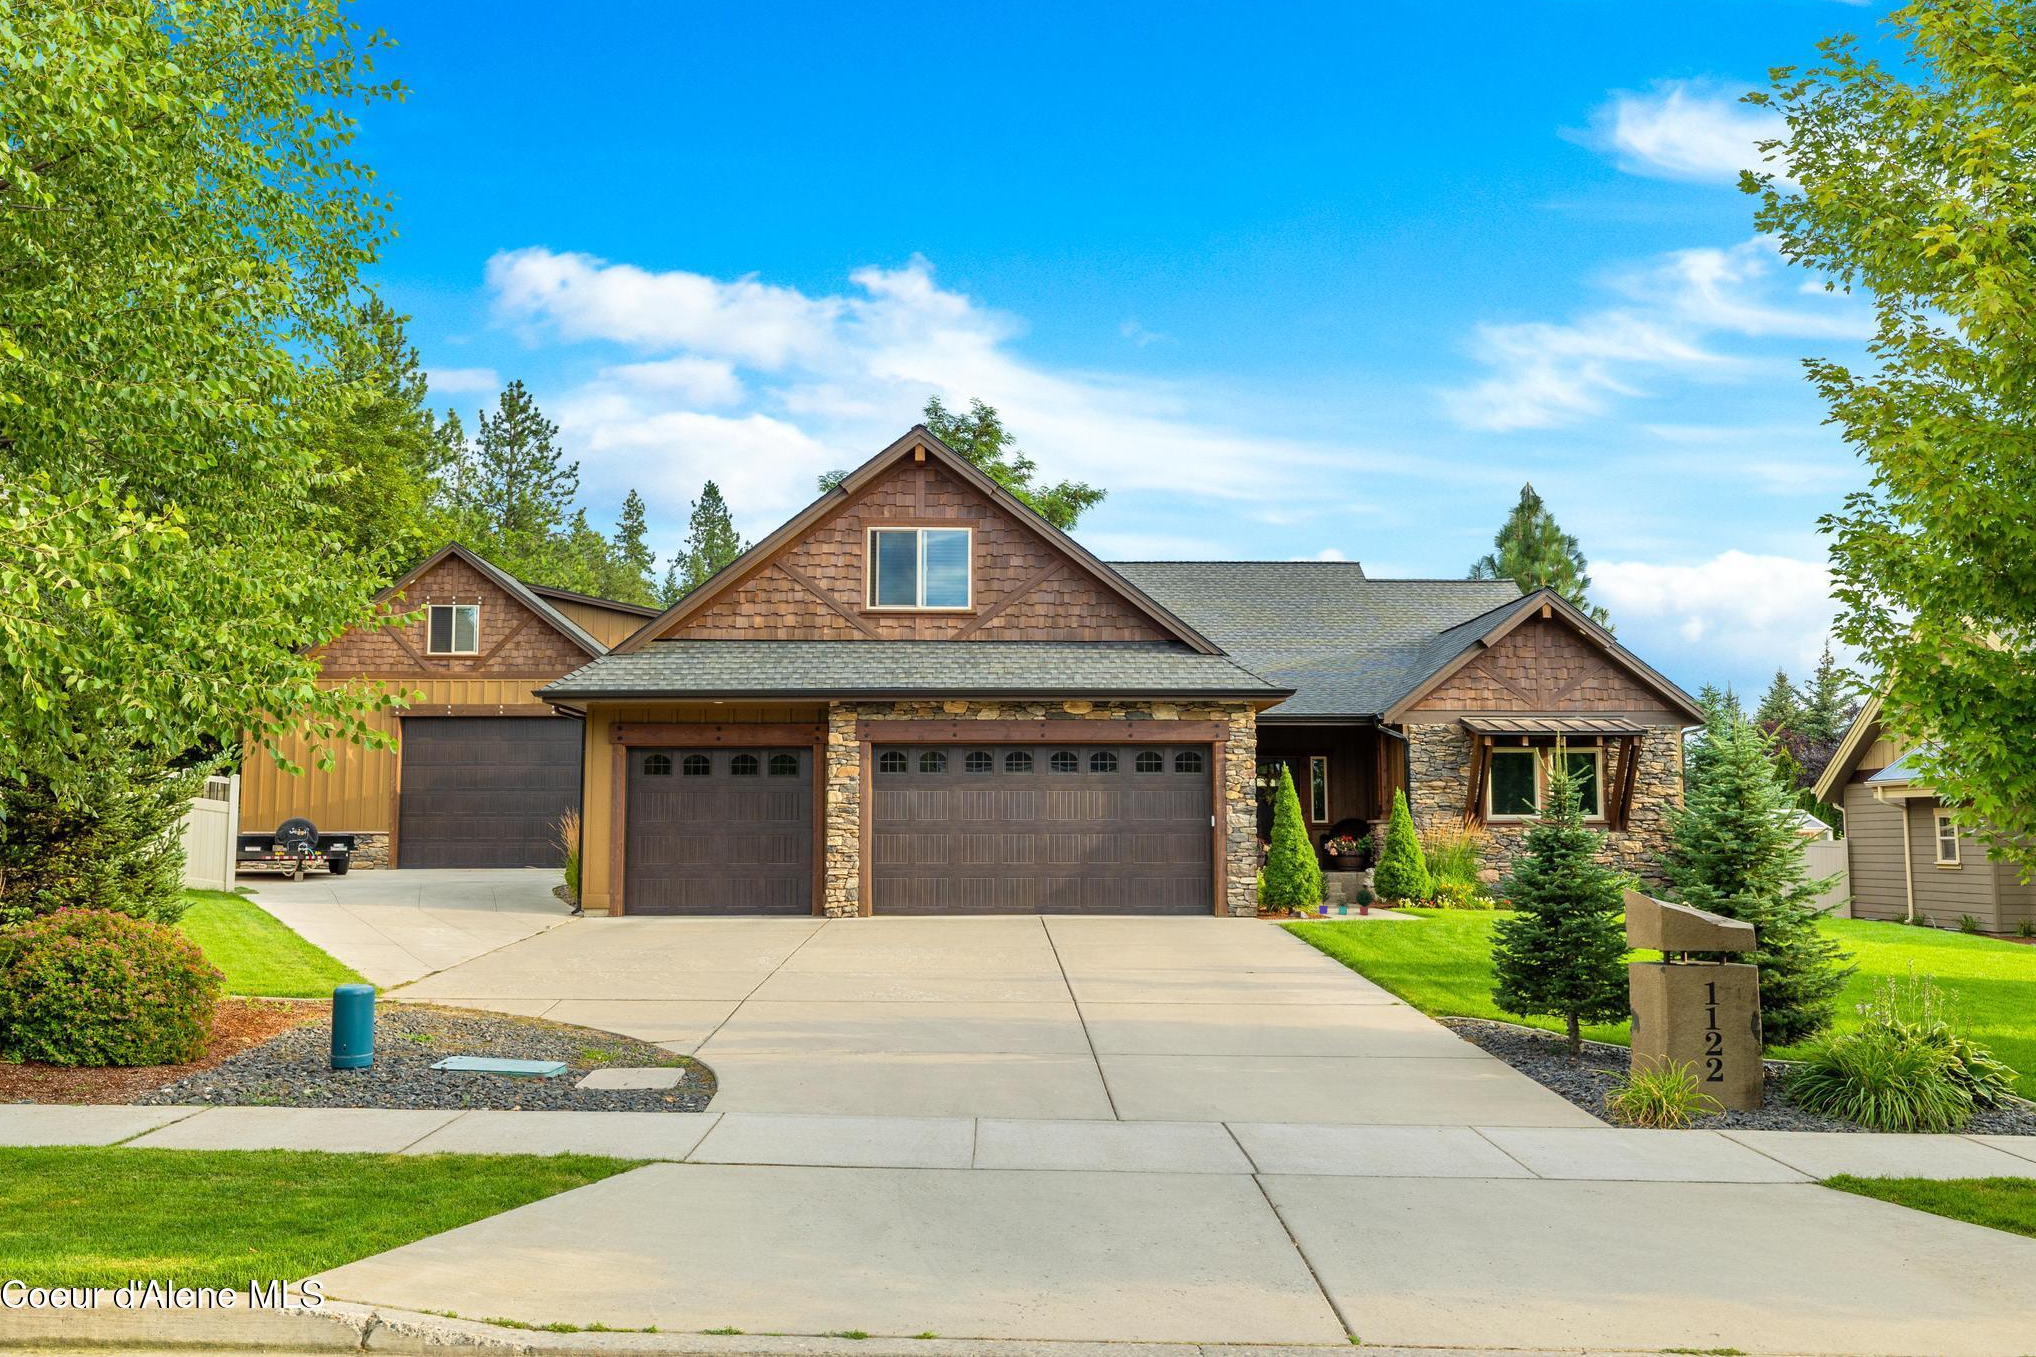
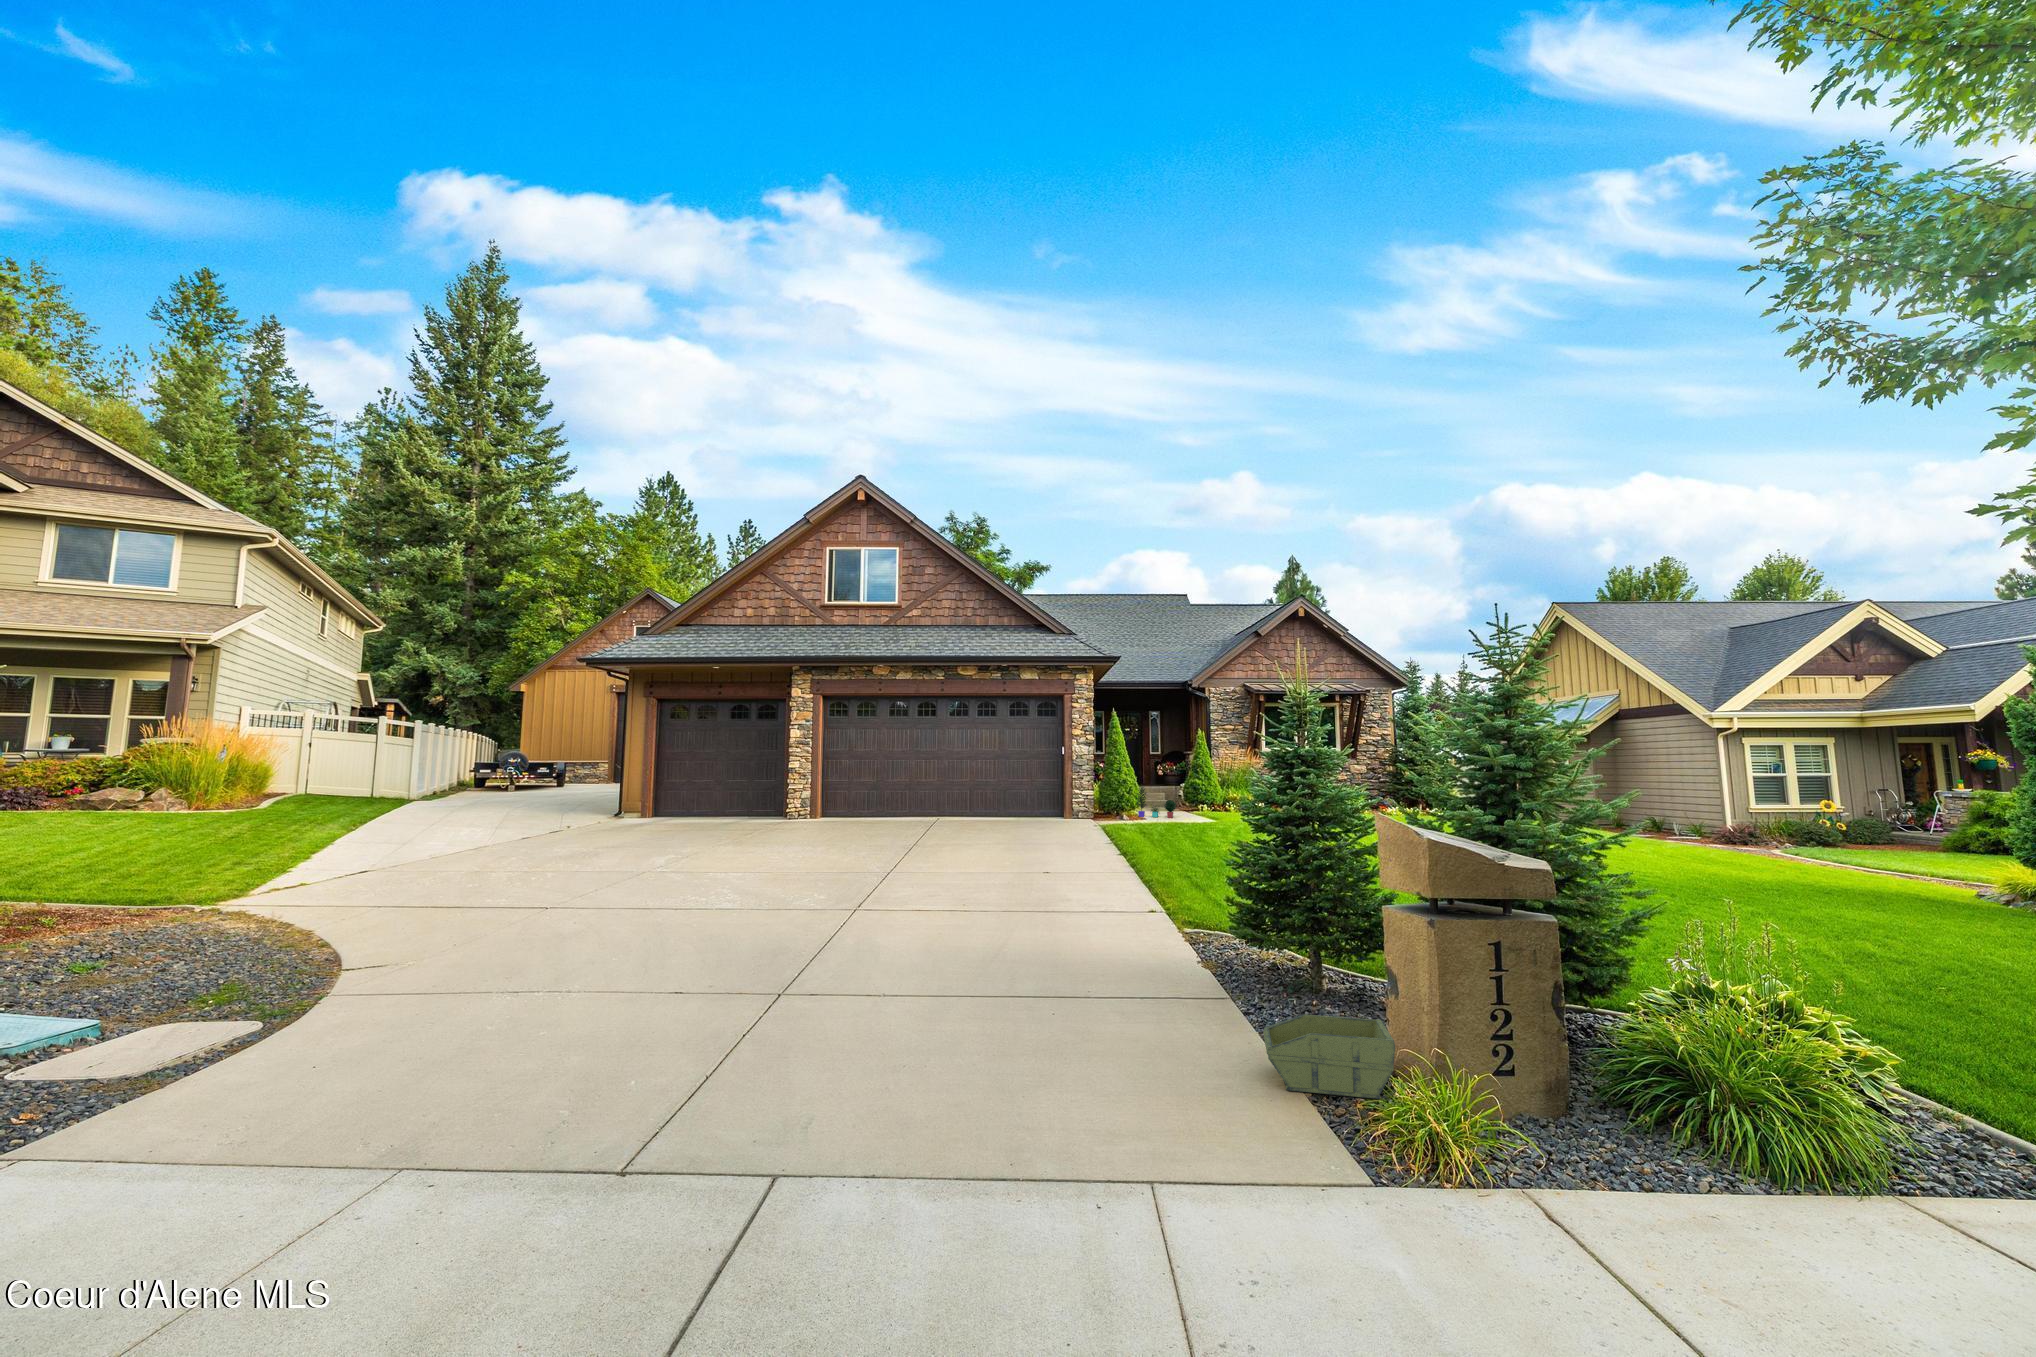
storage bin: none [1530,1050,1636,1105] -> present [1263,1014,1395,1099]

